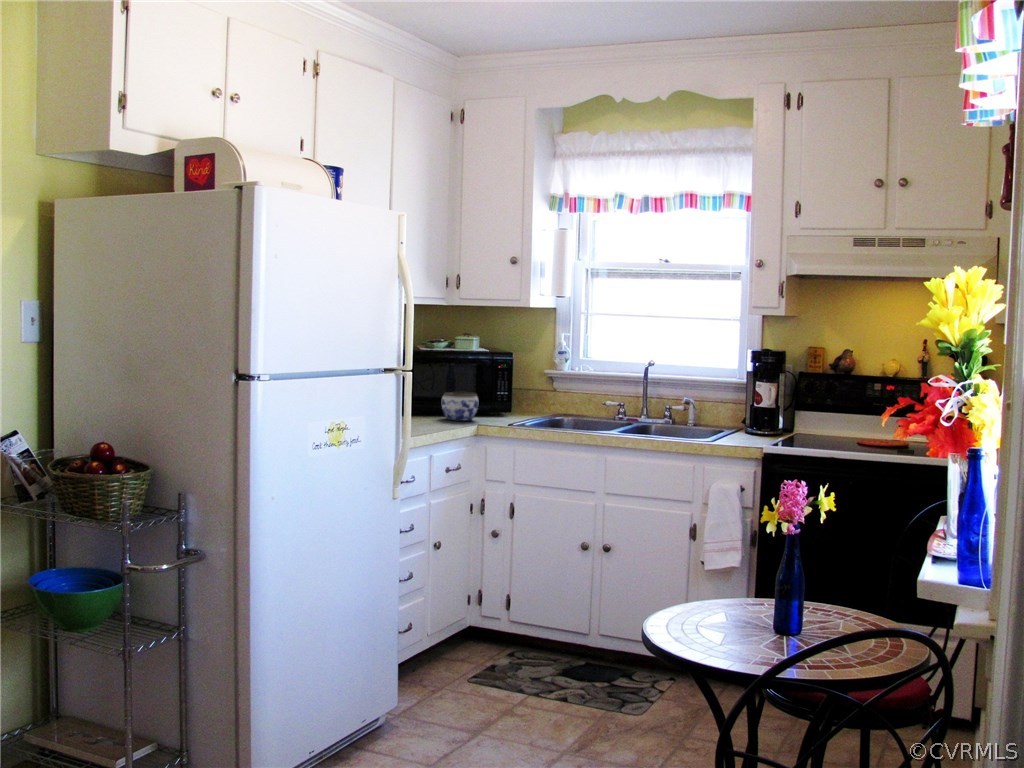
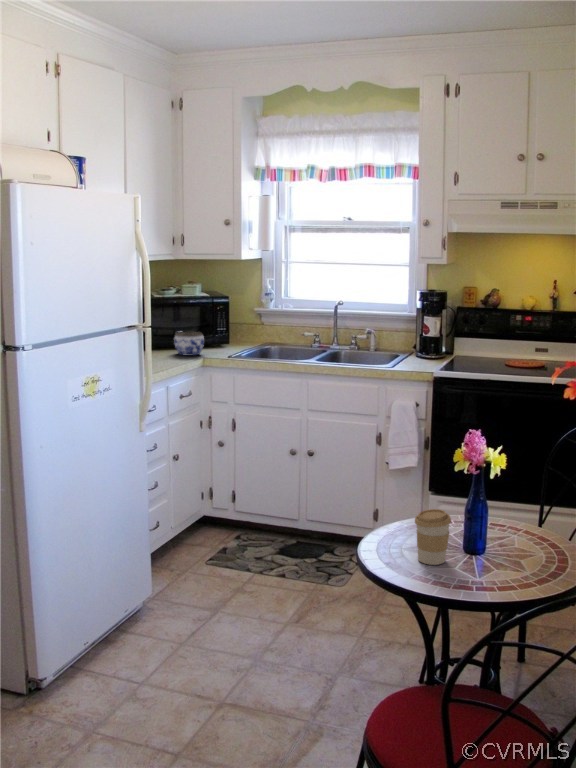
coffee cup: none [713,576,757,642] -> present [415,509,451,565]

